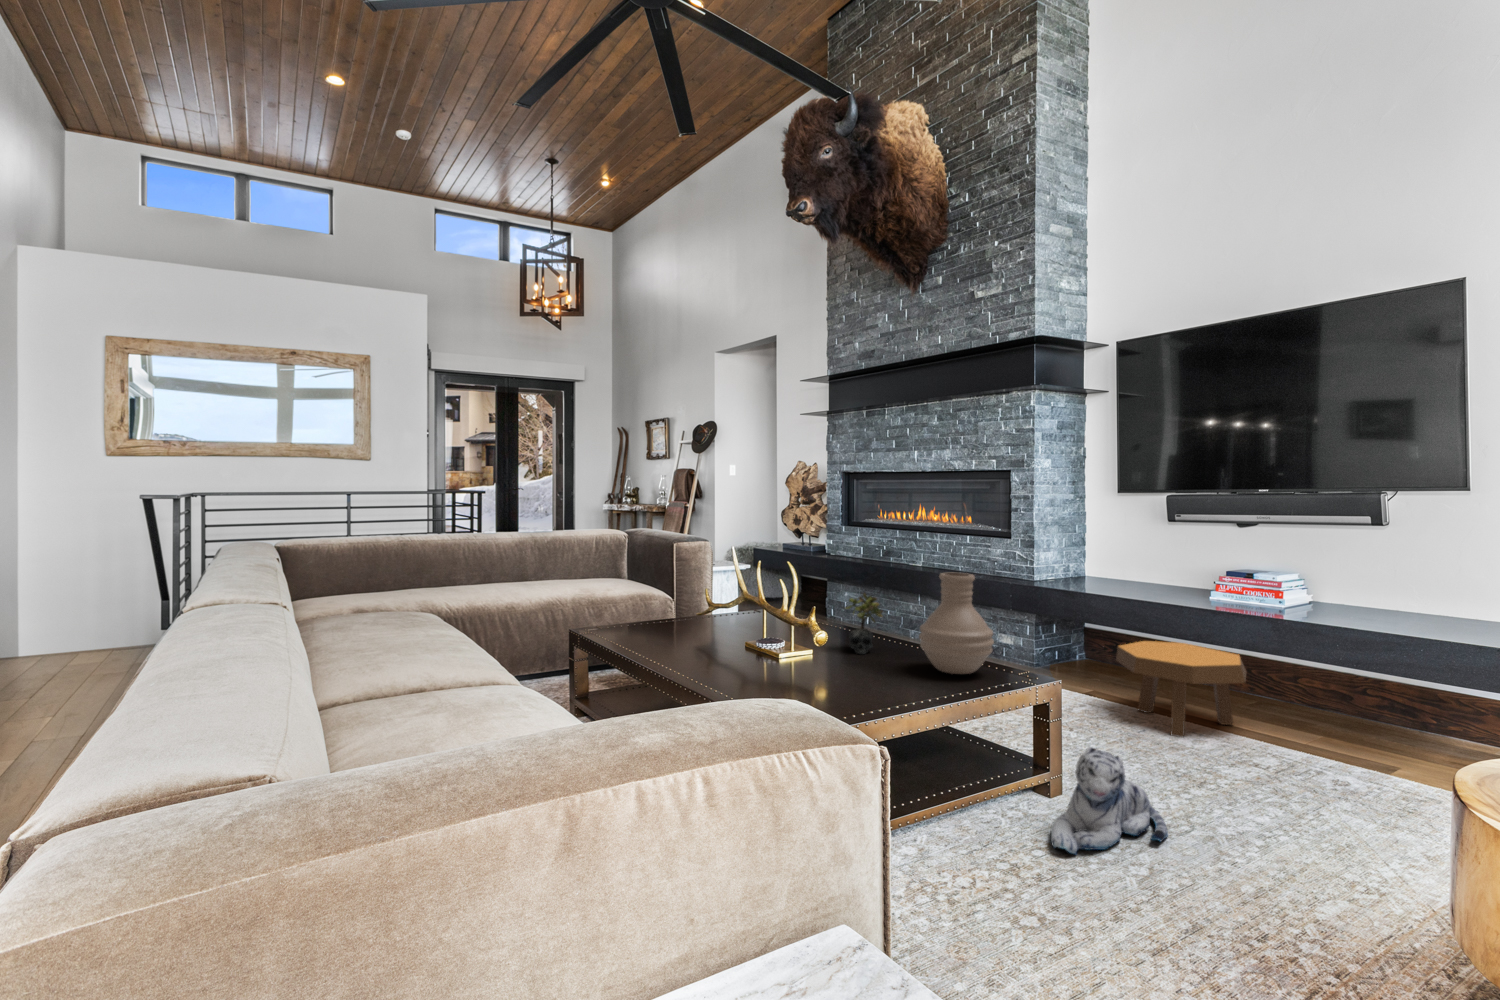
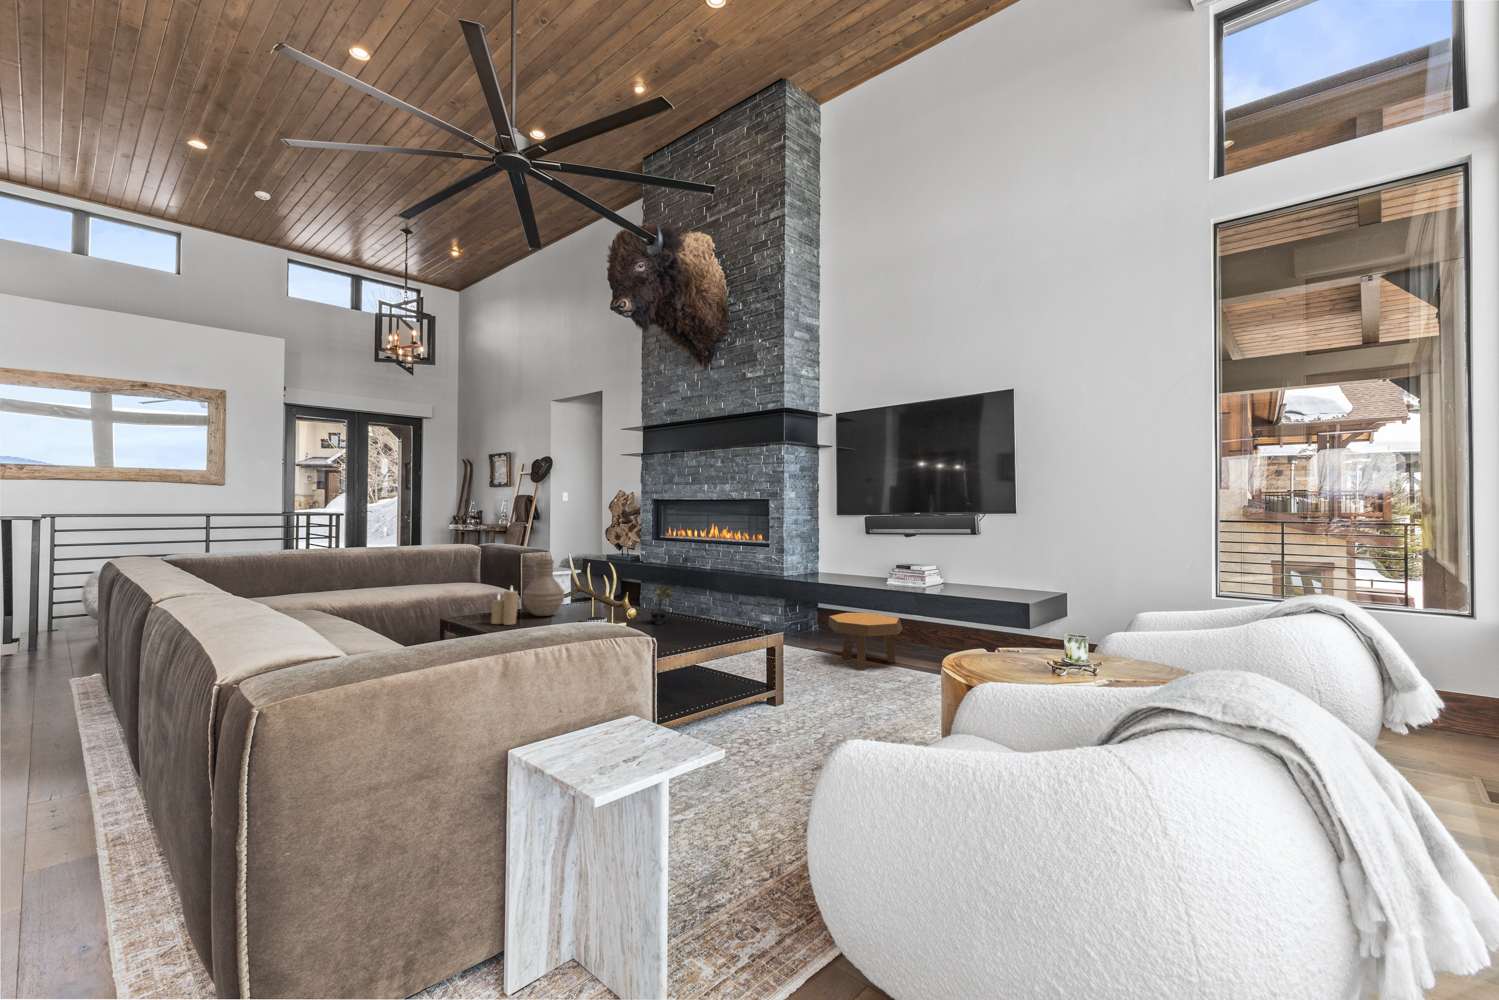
vase: present [919,572,994,674] -> present [523,559,565,616]
candle: none [624,588,659,644] -> present [491,587,518,625]
plush toy: present [1051,747,1168,854] -> none [768,670,836,731]

